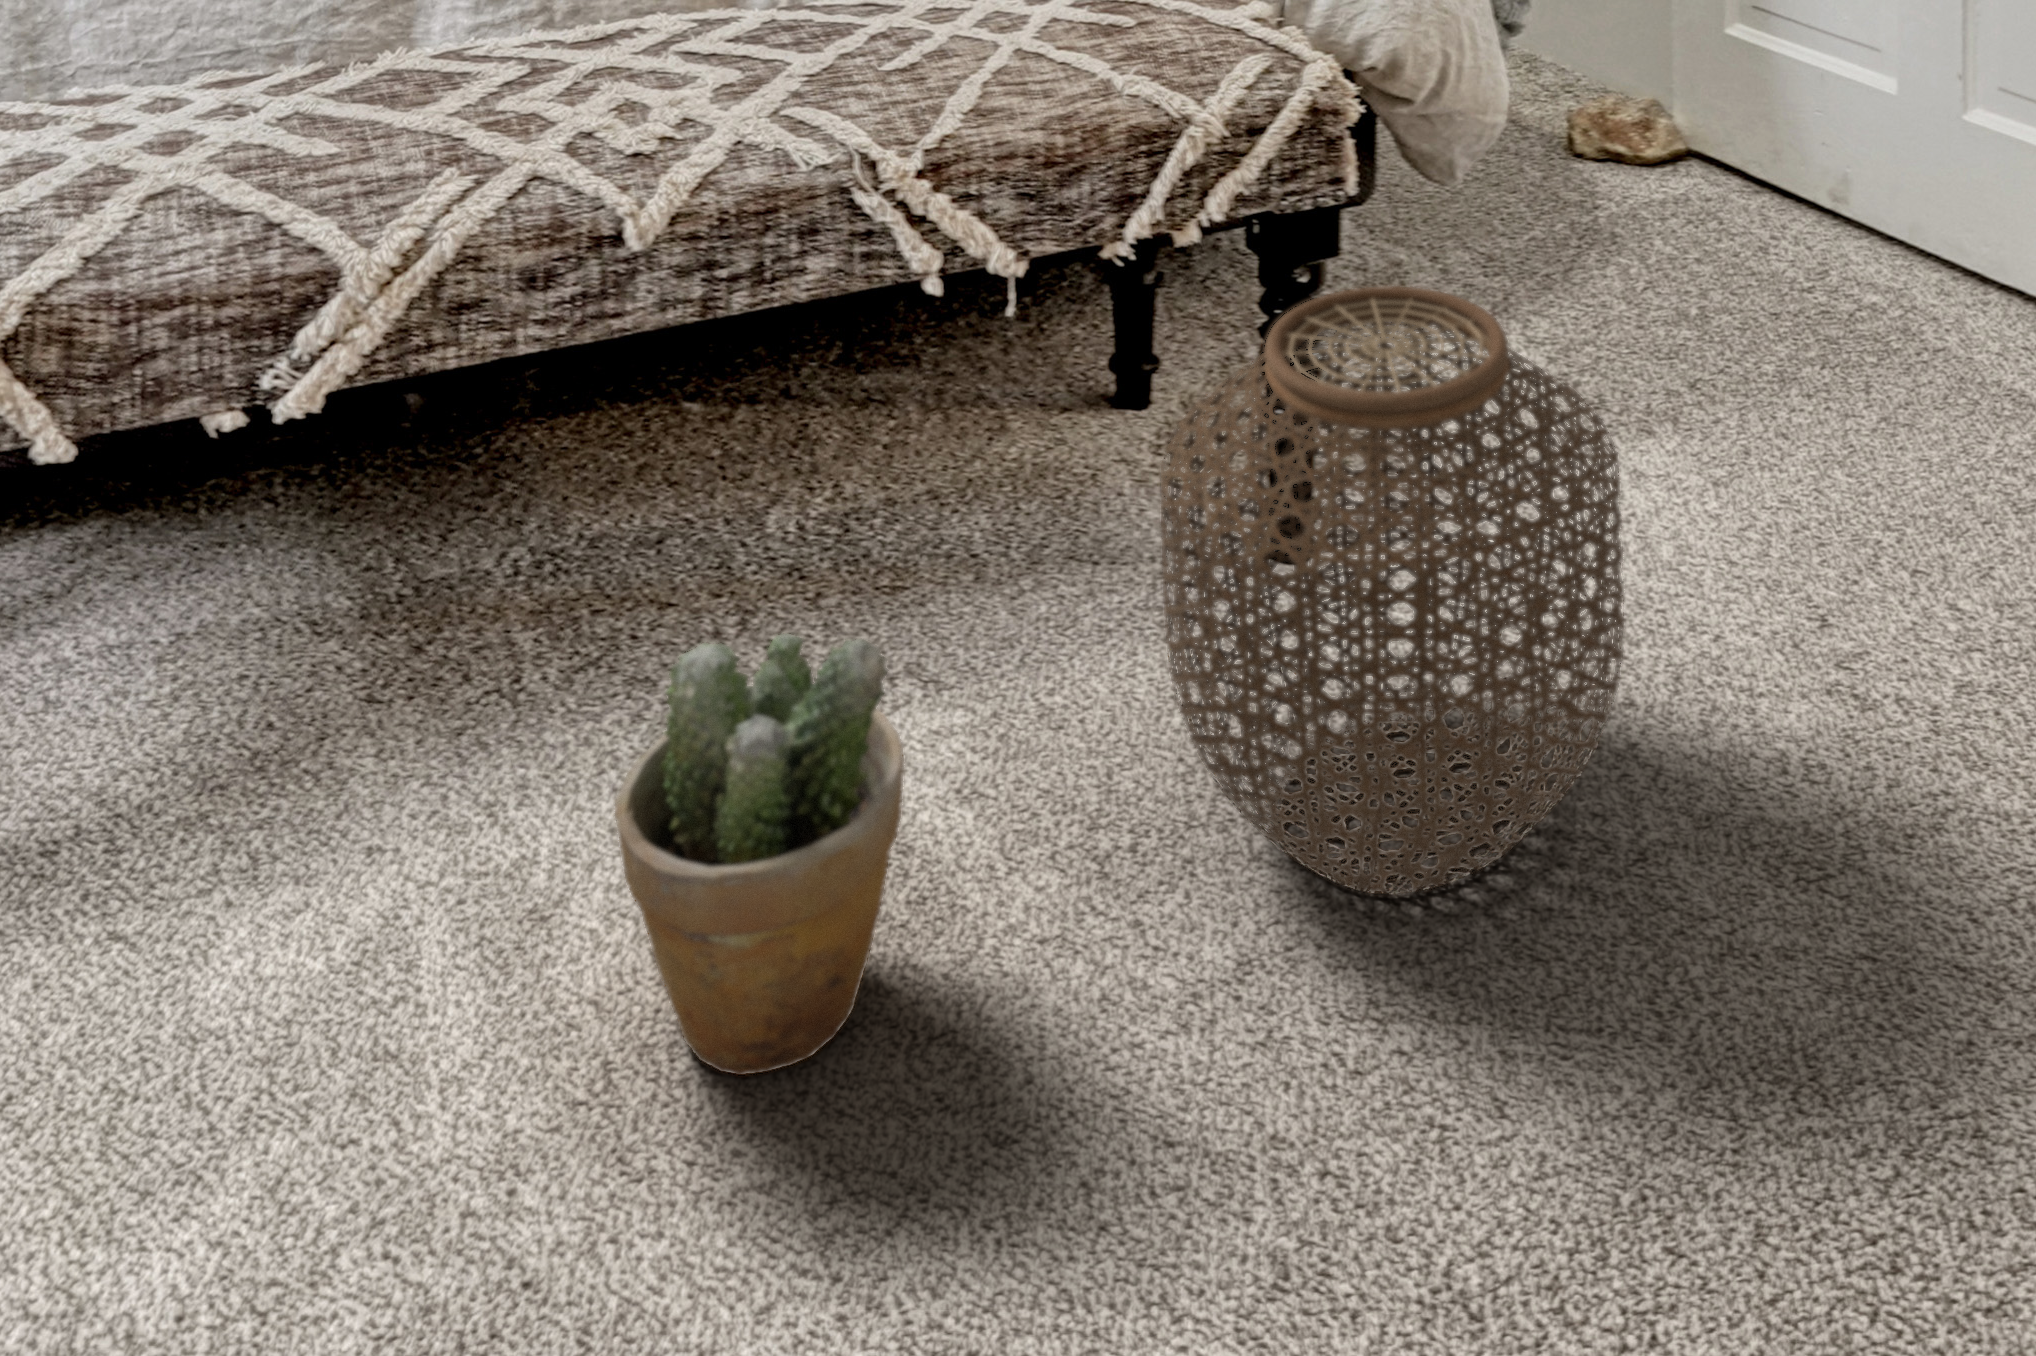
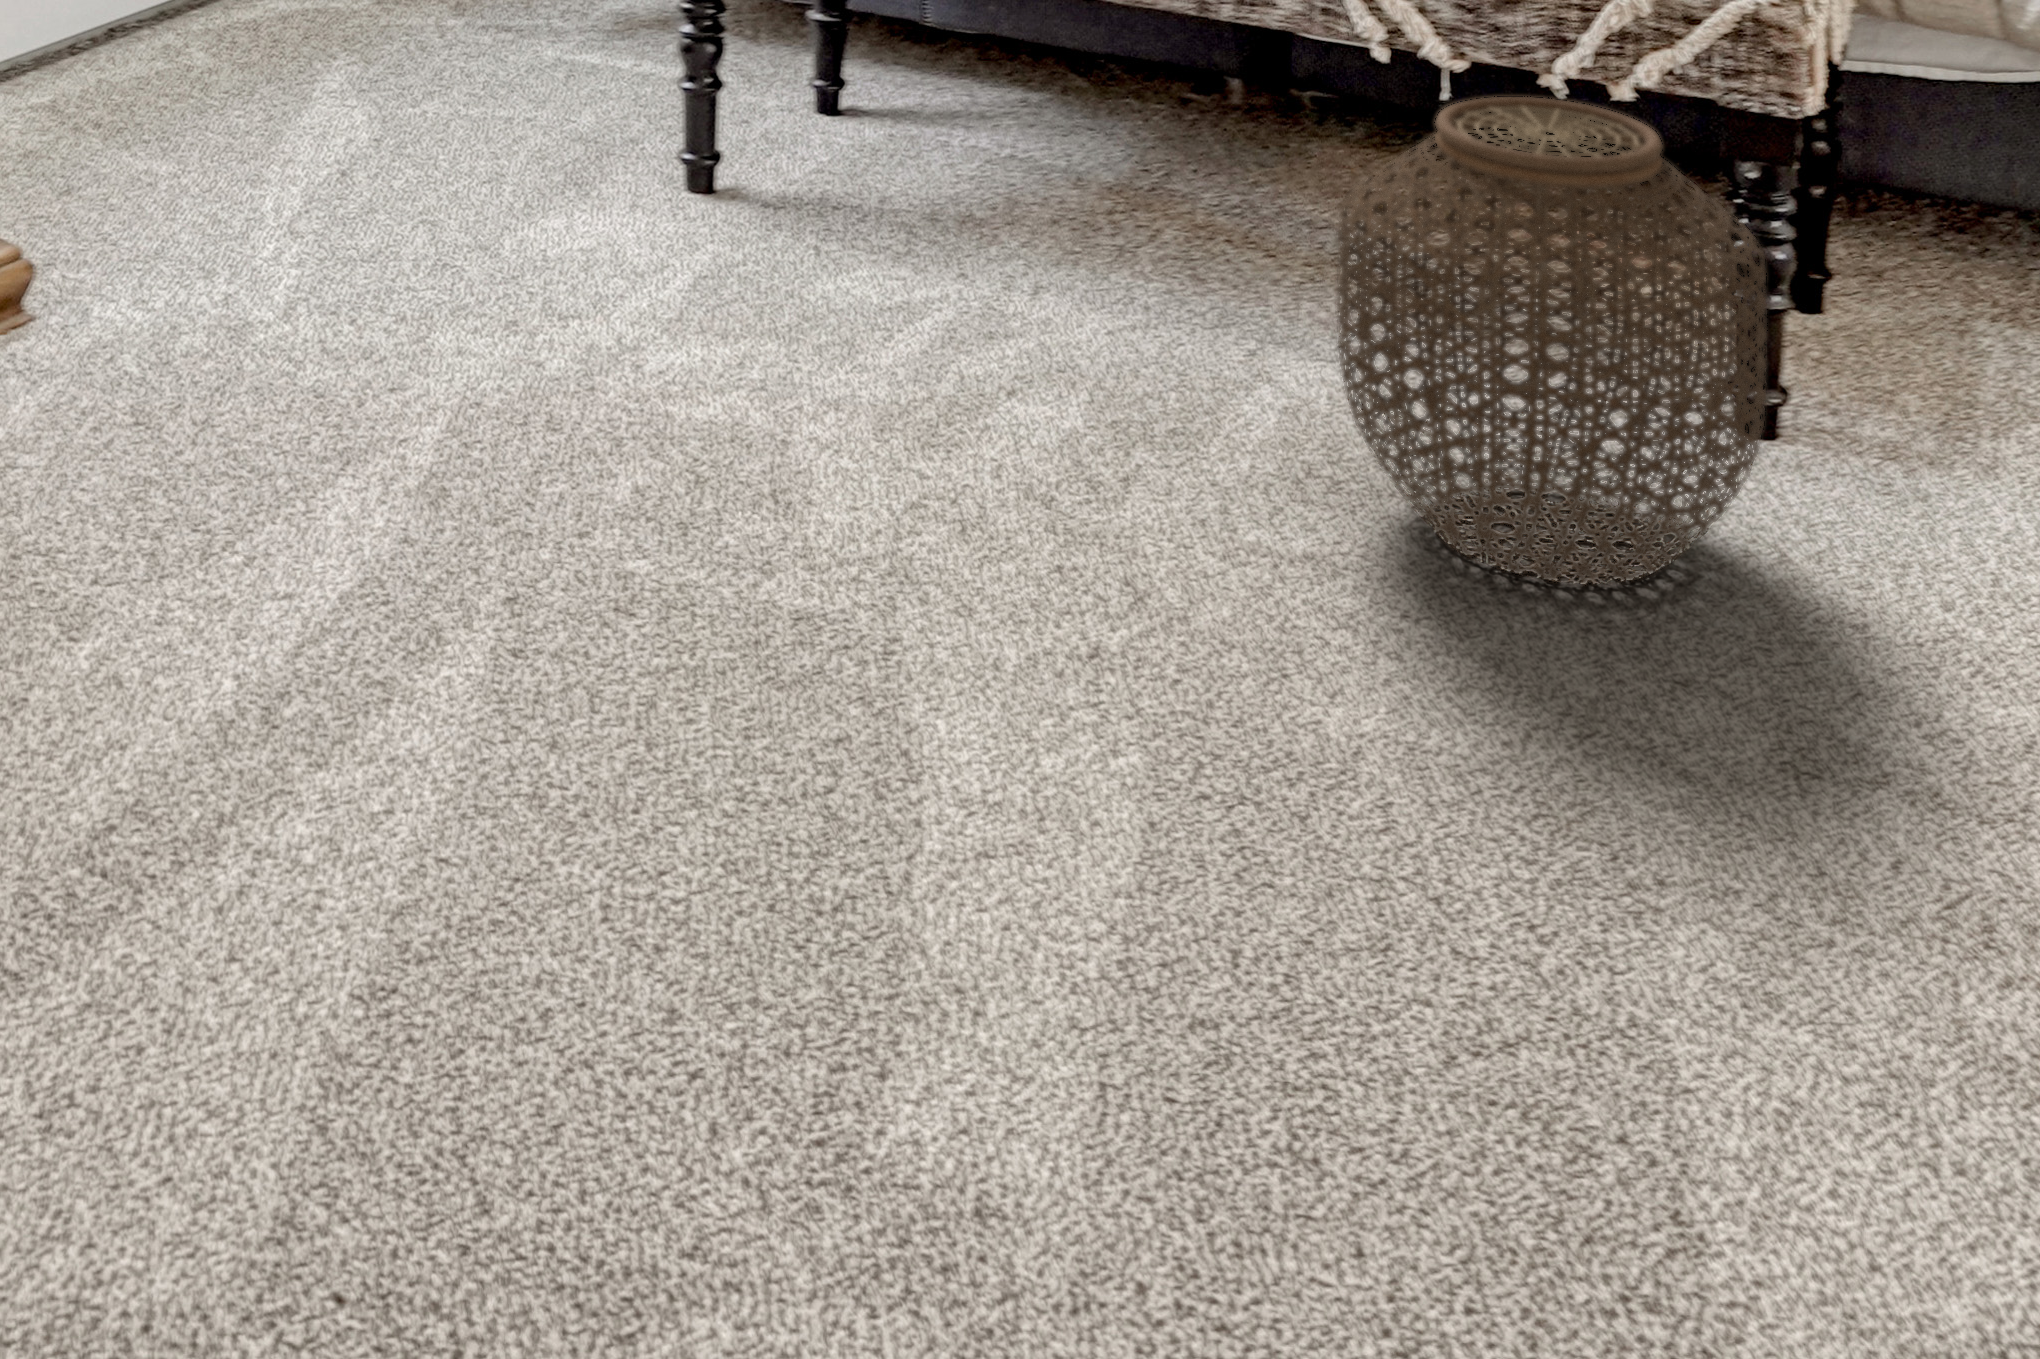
potted plant: present [615,633,904,1075] -> none [943,147,1141,436]

